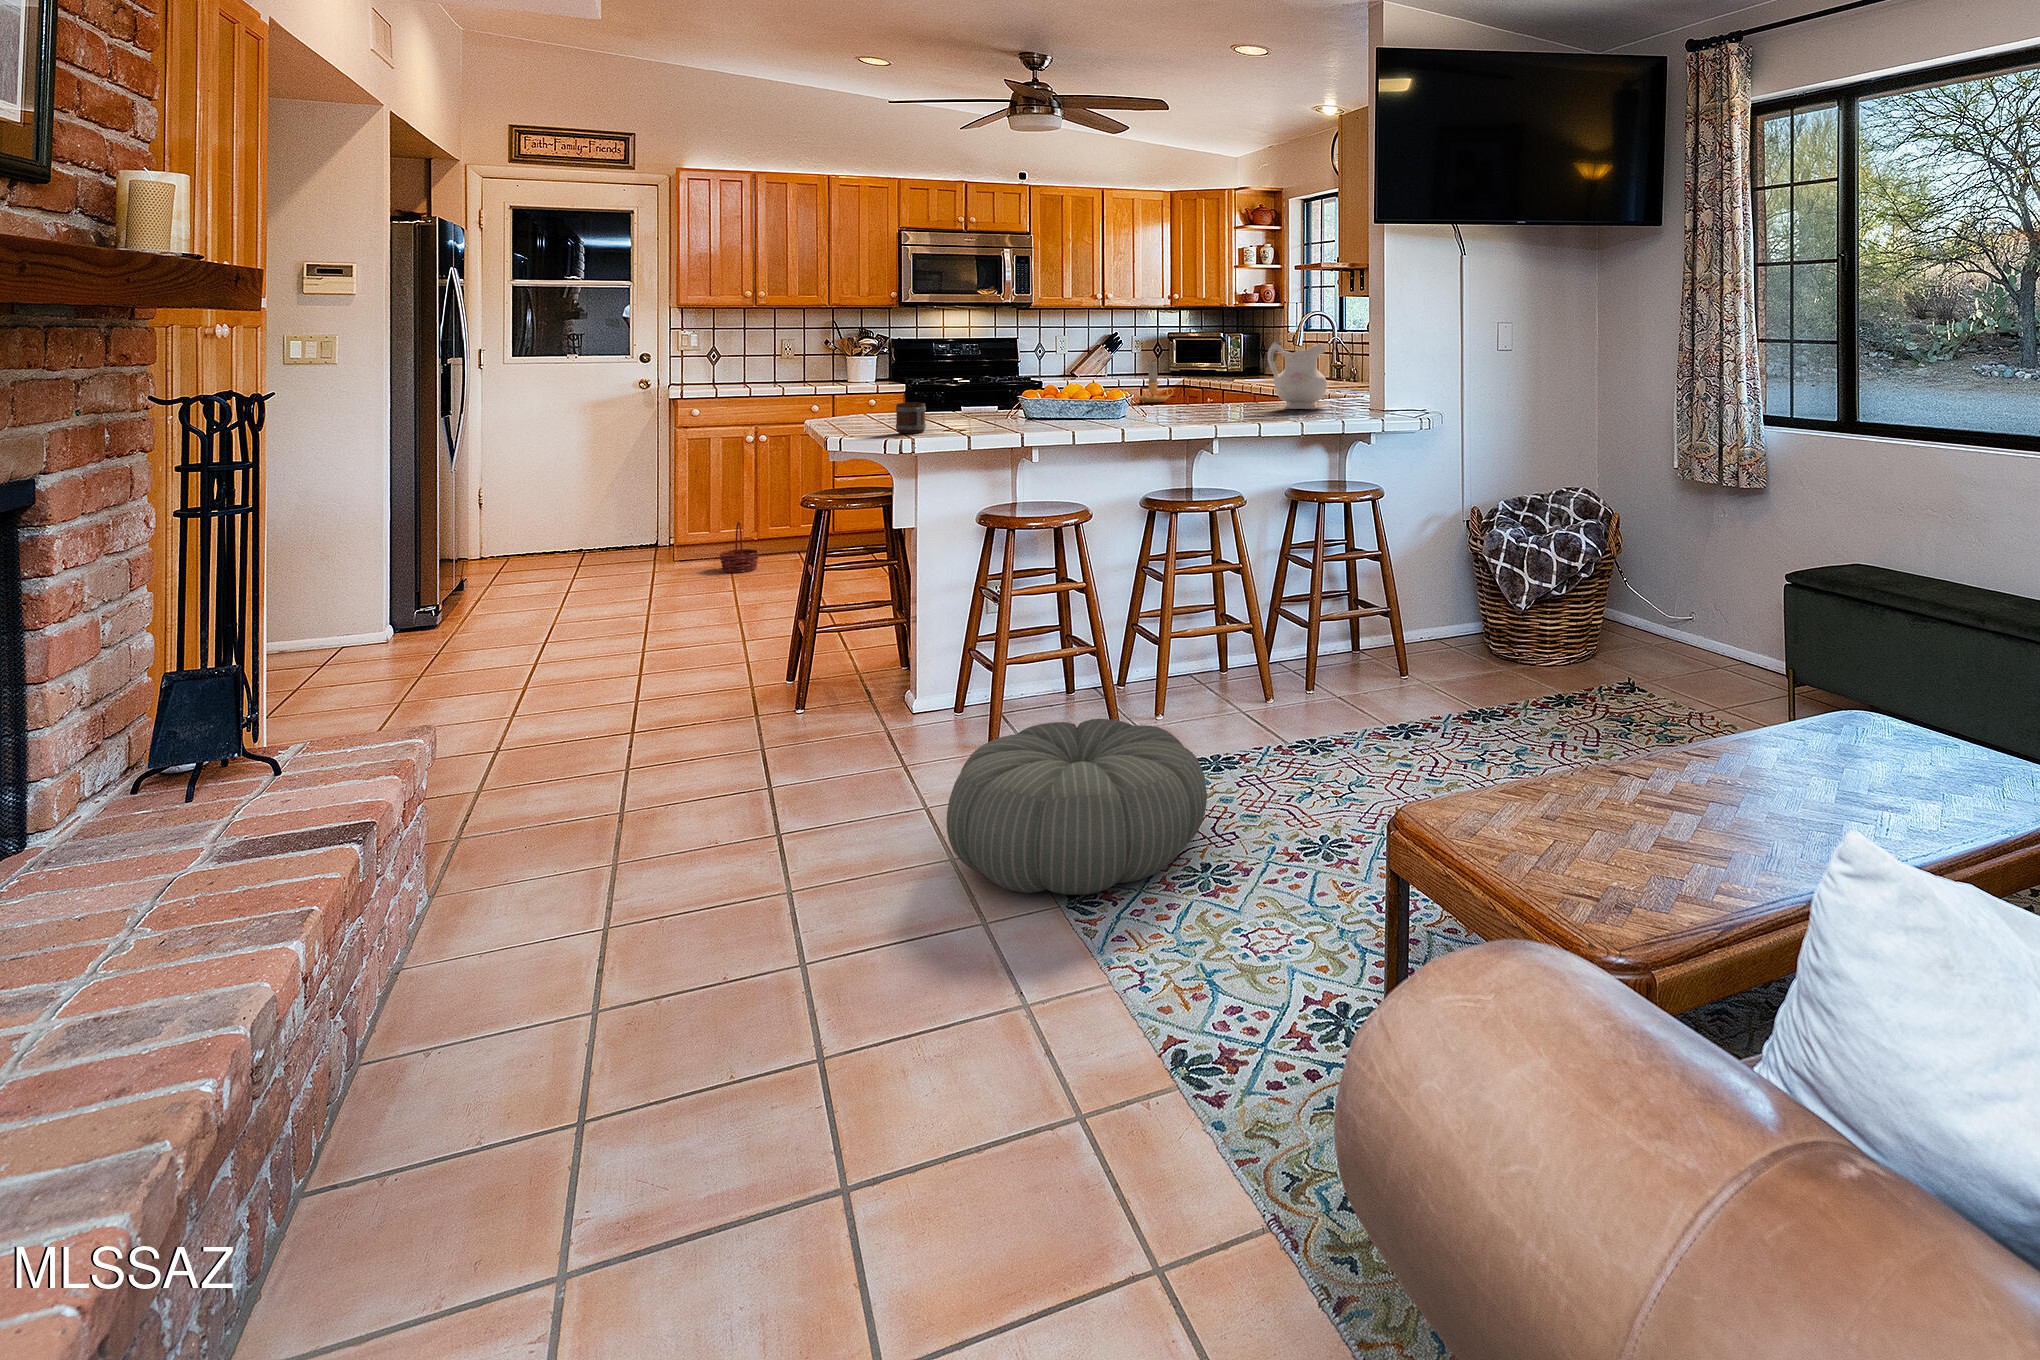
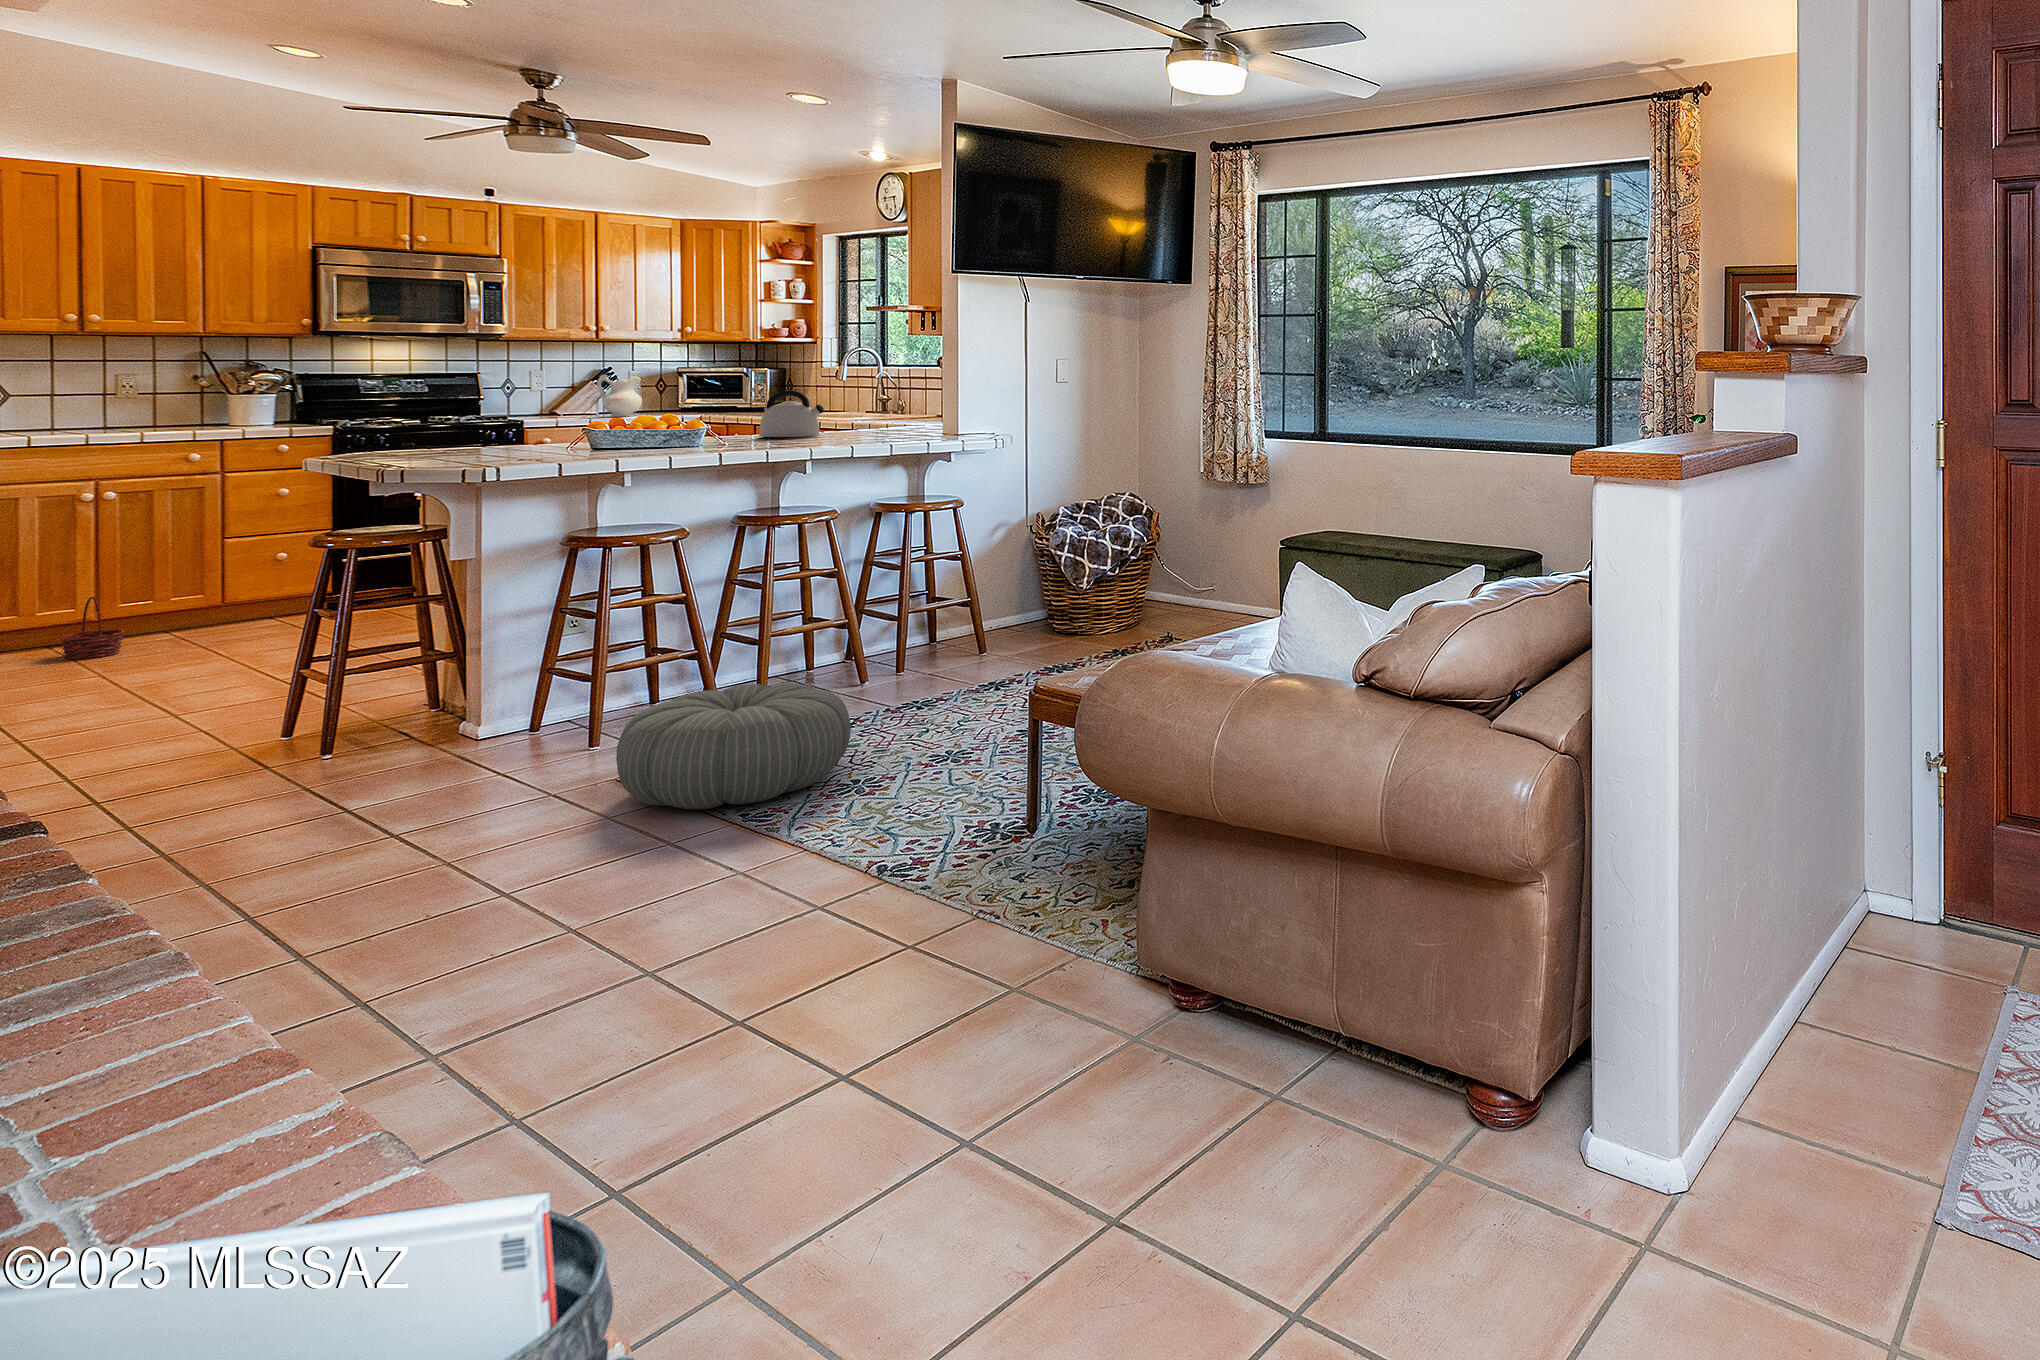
ceramic pitcher: present [1268,342,1327,409] -> present [597,375,642,417]
kettle: none [1183,357,1245,409] -> present [759,390,825,437]
candle: present [1137,362,1173,403] -> none [695,394,734,435]
mug: present [896,403,926,433] -> none [462,437,497,466]

